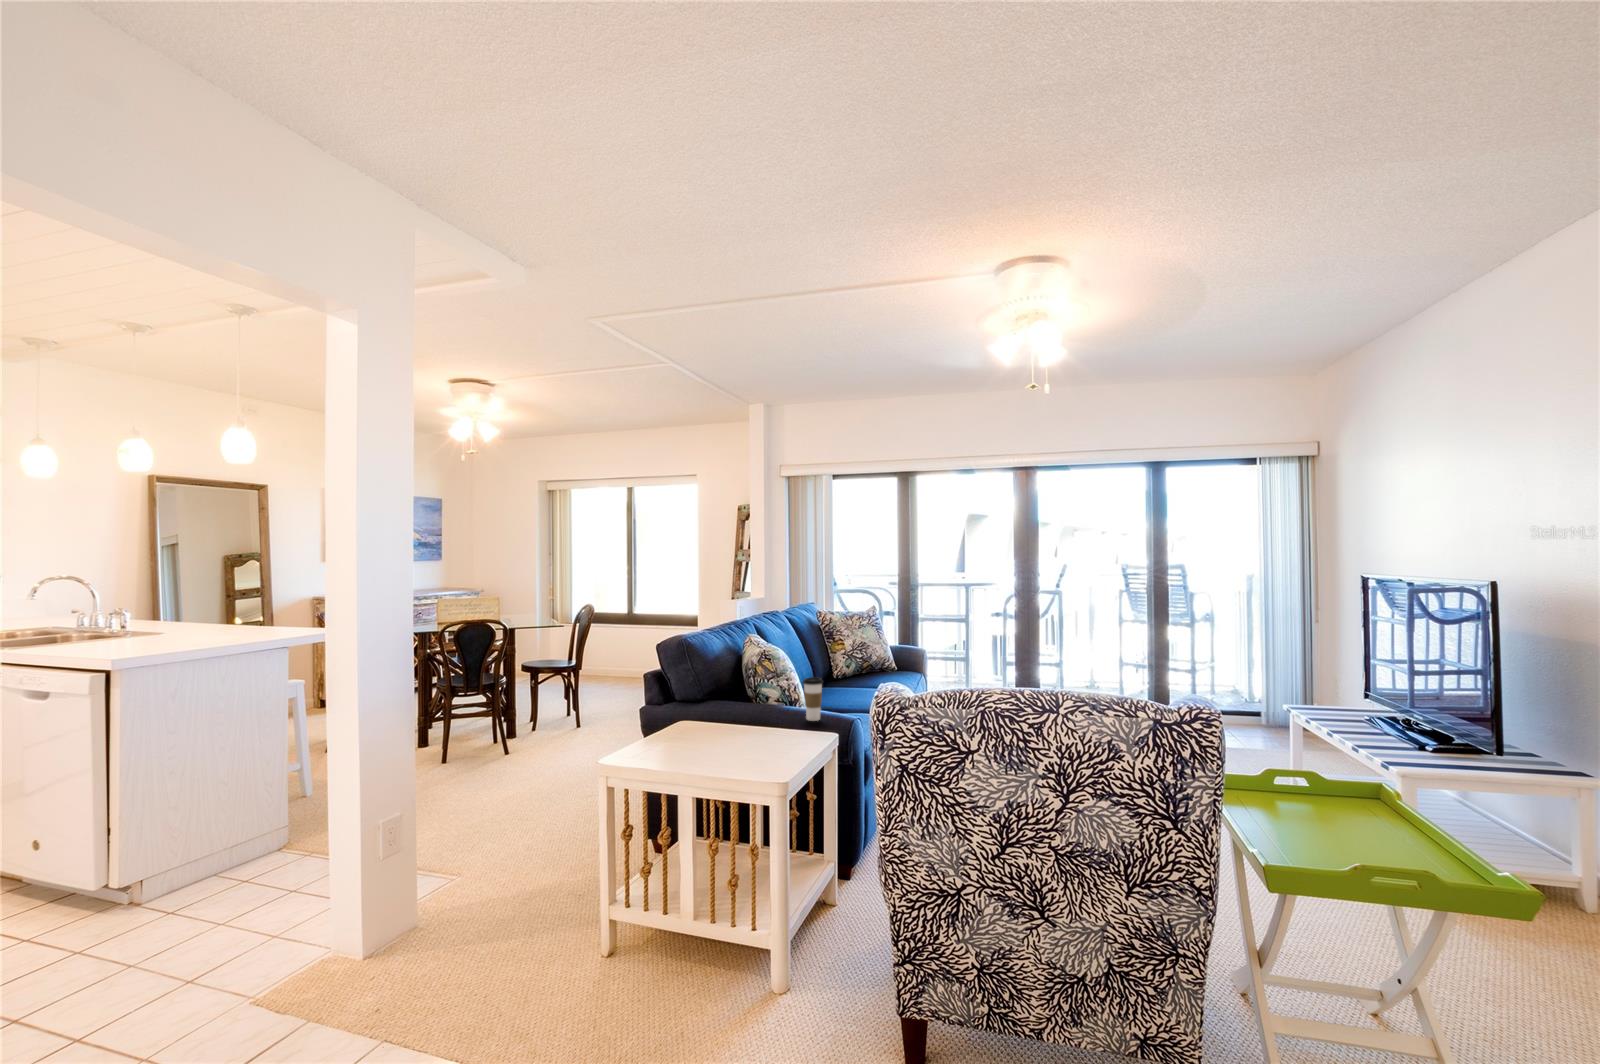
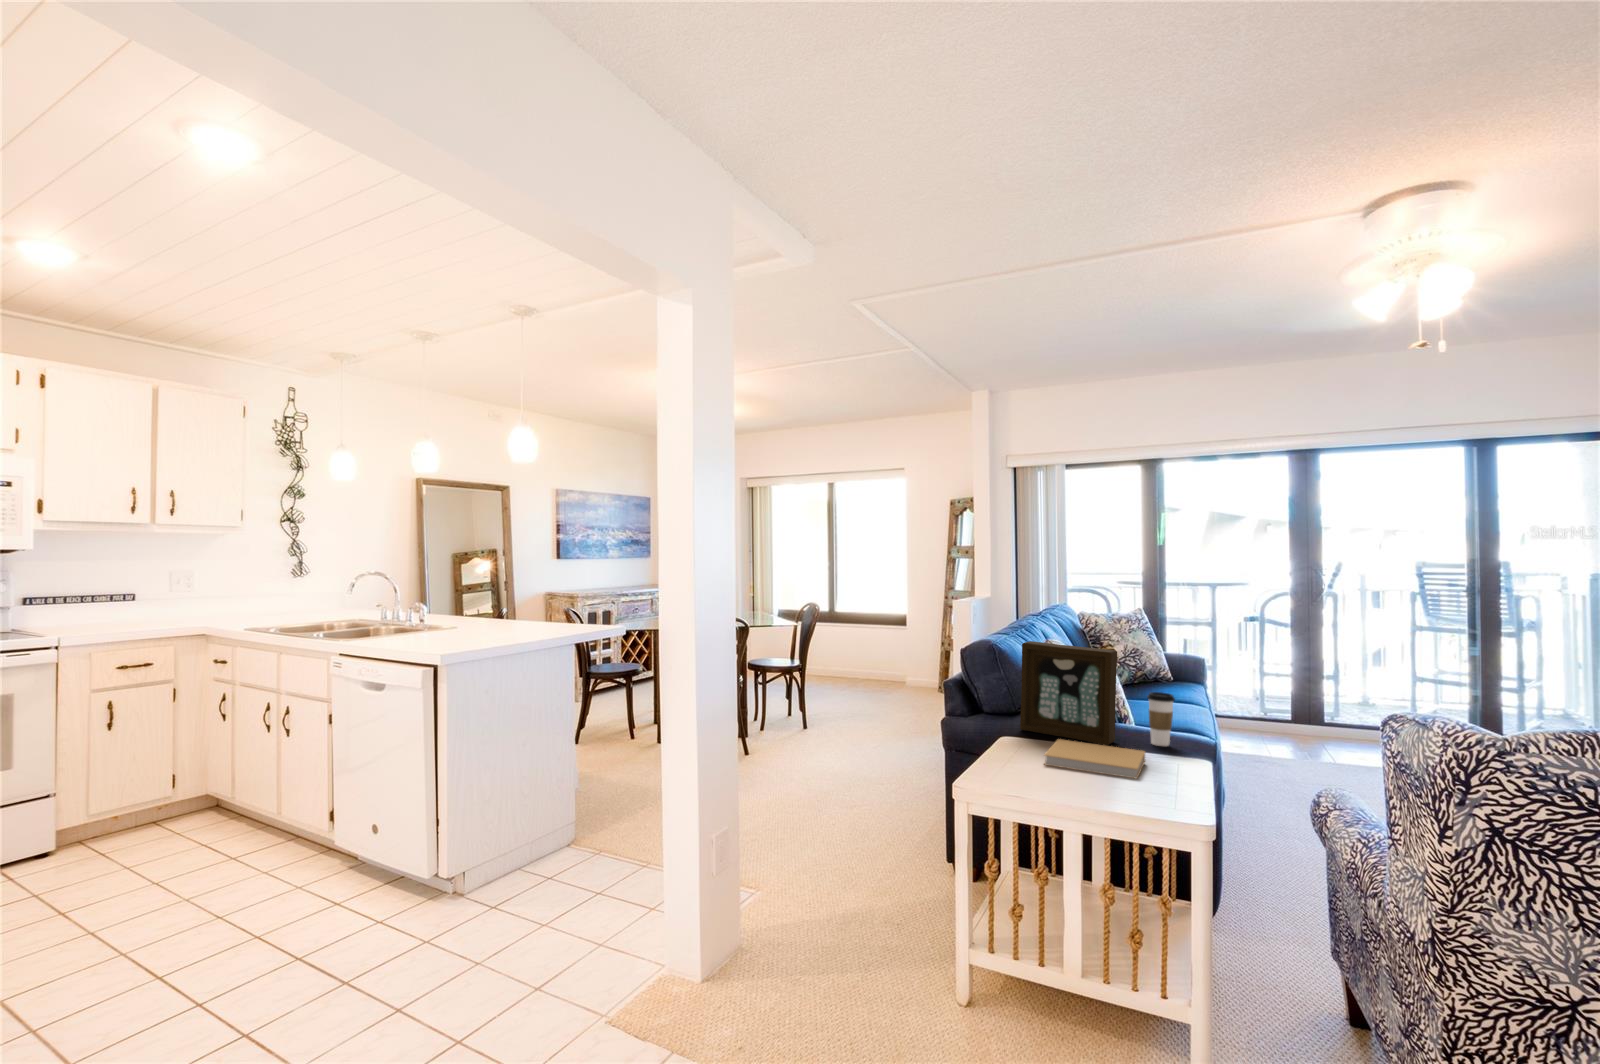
picture frame: none [708,641,778,723] -> present [1020,641,1117,745]
book: none [692,721,780,749] -> present [1044,739,1145,778]

